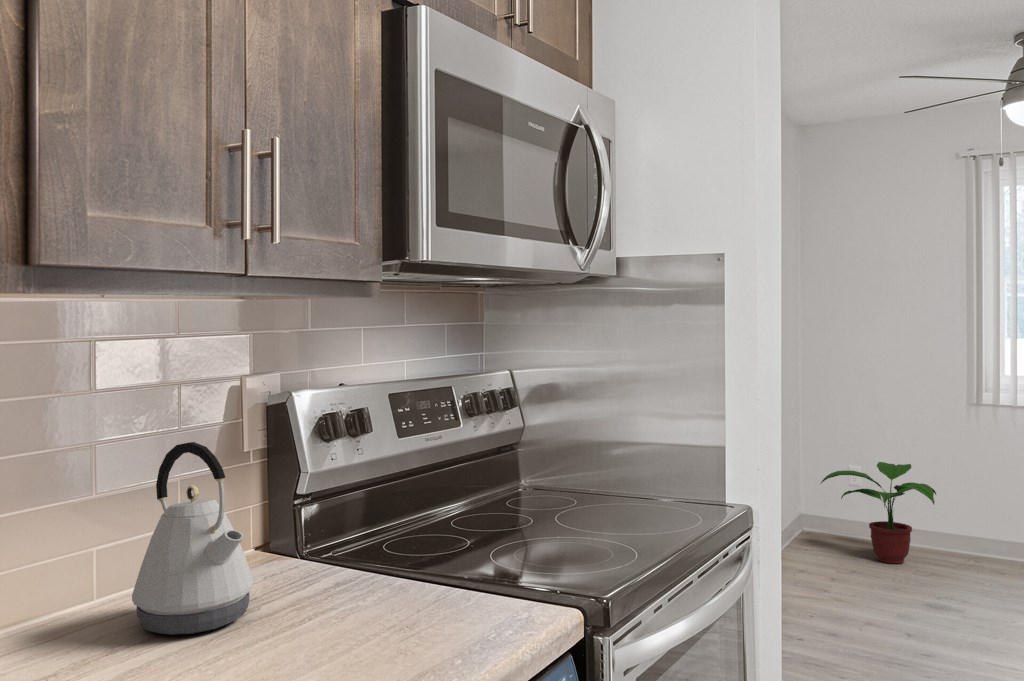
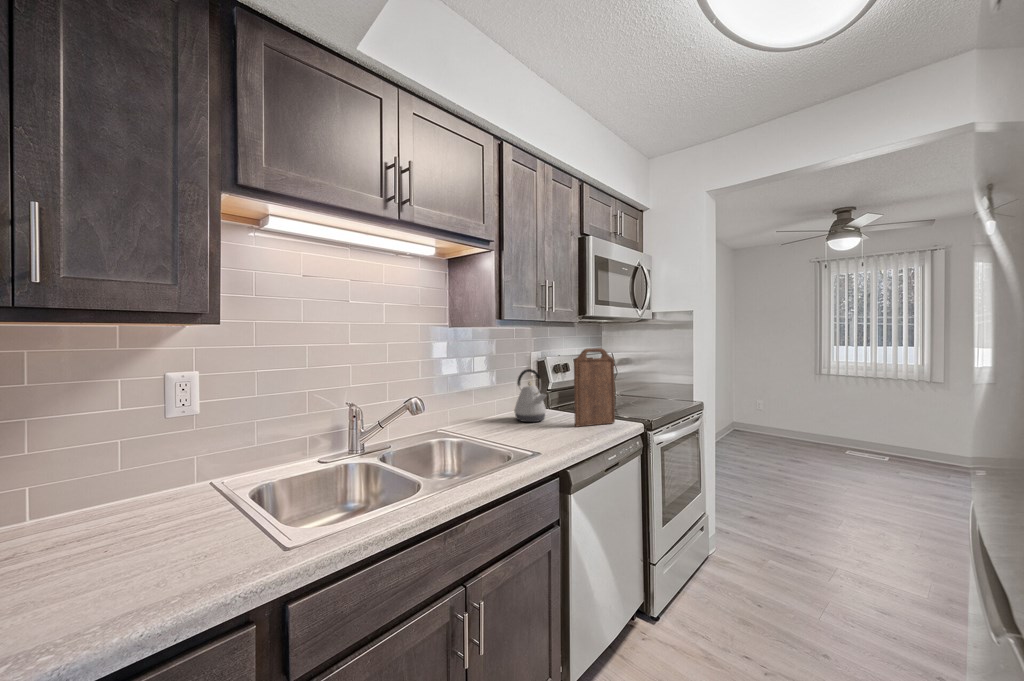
cutting board: none [327,369,479,651] -> present [574,348,615,427]
potted plant: present [821,462,936,564] -> none [740,400,798,446]

